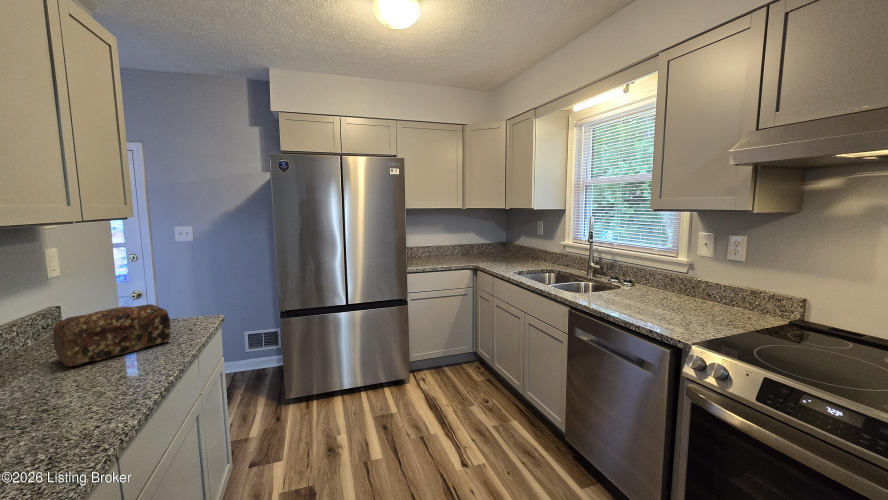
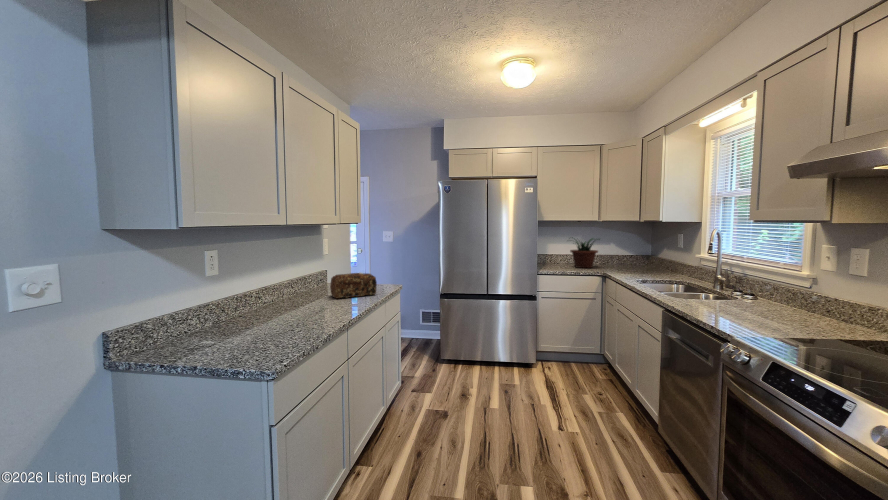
potted plant: none [432,227,467,261] -> present [570,237,600,268]

